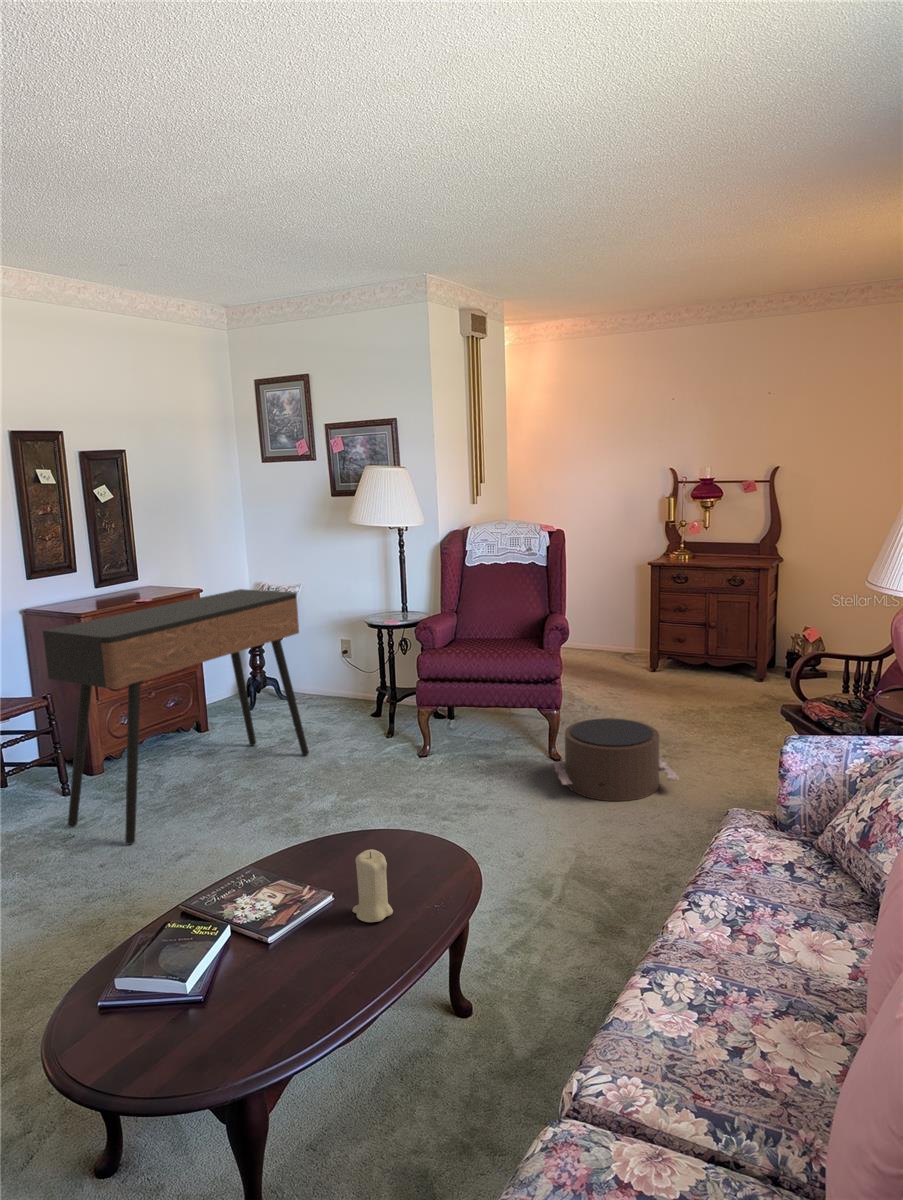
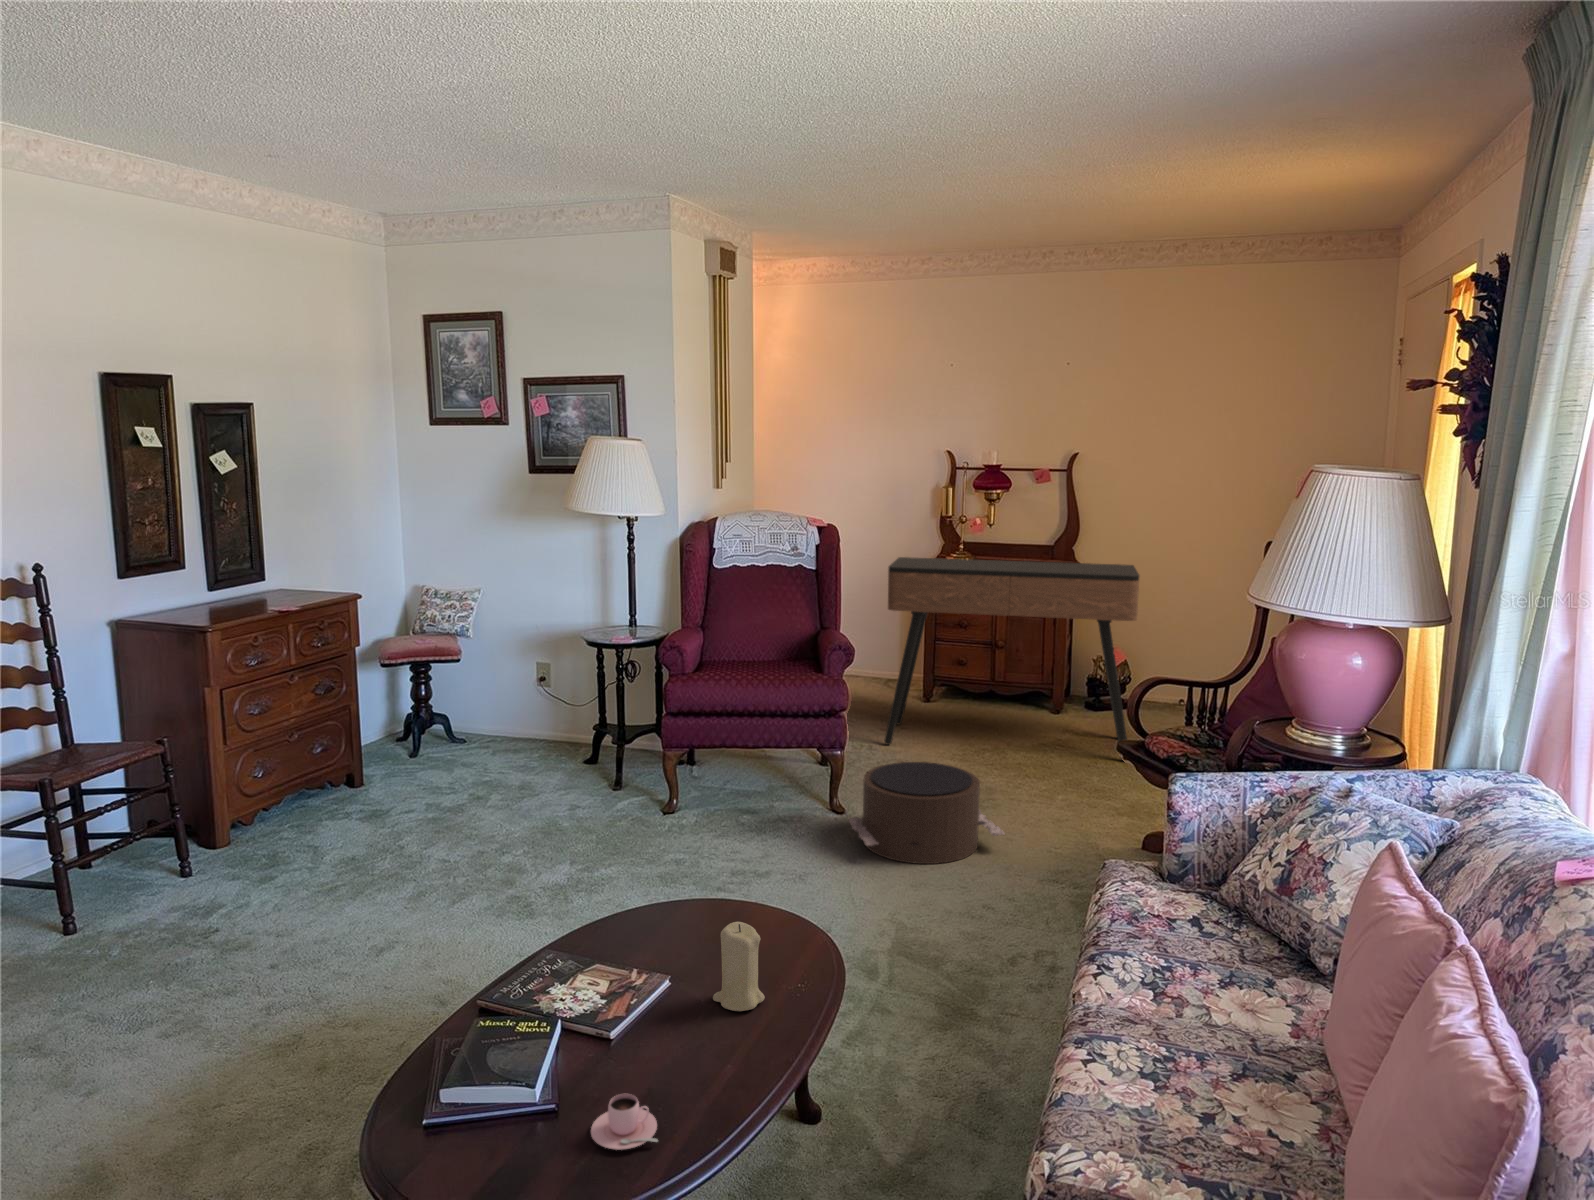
console table: present [43,589,309,844] -> present [884,557,1139,745]
teacup: none [208,960,263,1035] -> present [591,1094,658,1150]

